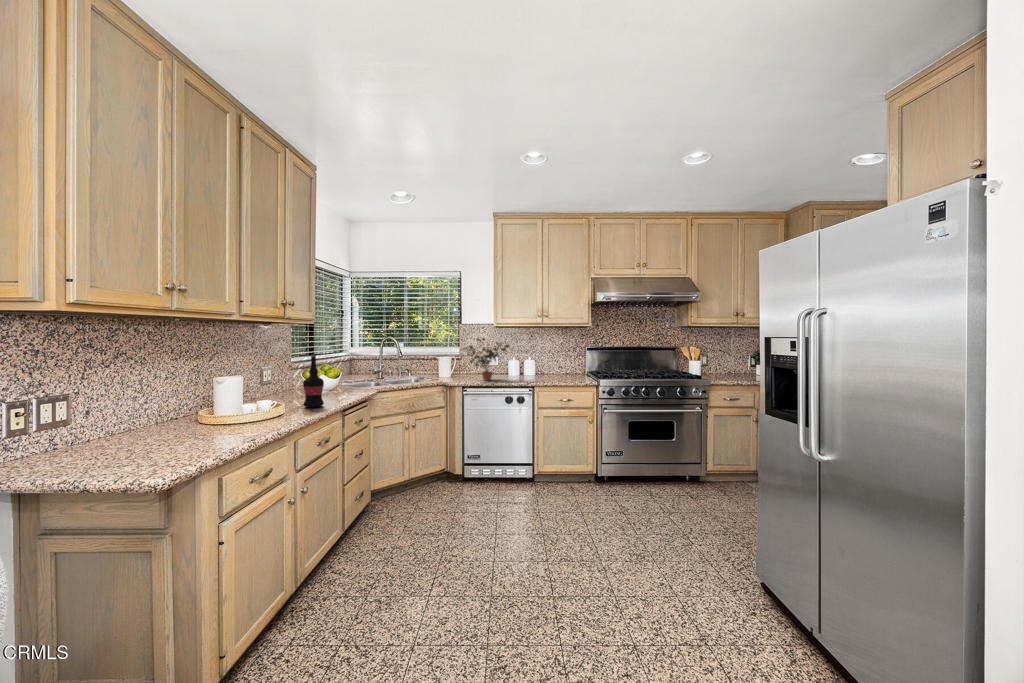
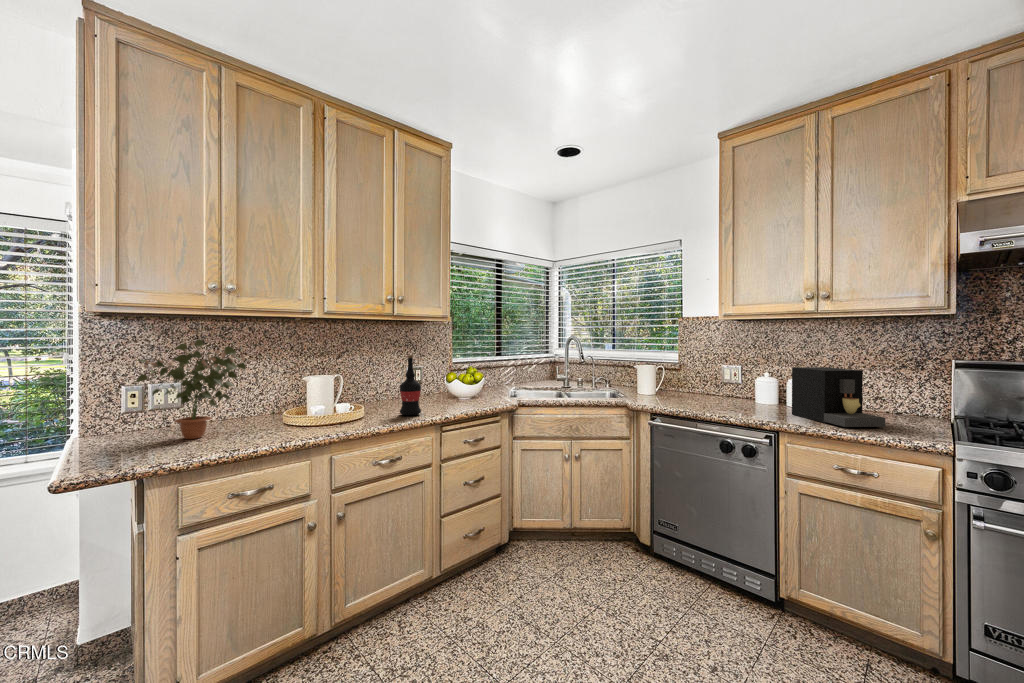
potted plant: present [463,338,510,381] -> present [137,339,249,439]
coffee maker: none [540,355,584,384] -> present [792,367,885,427]

